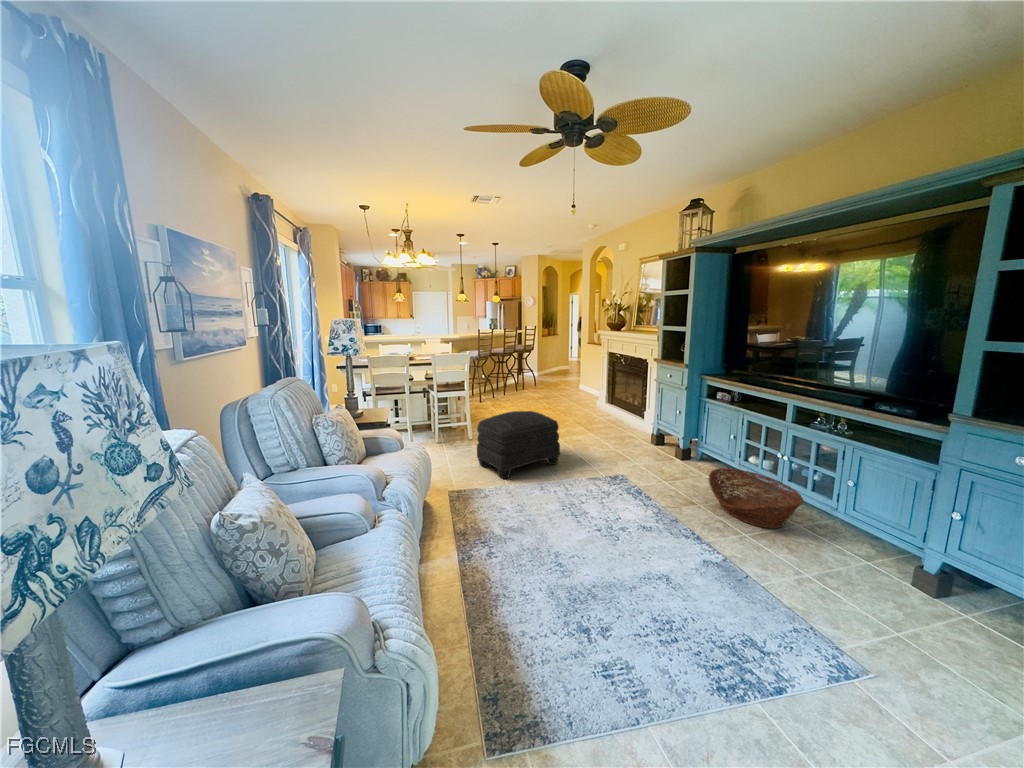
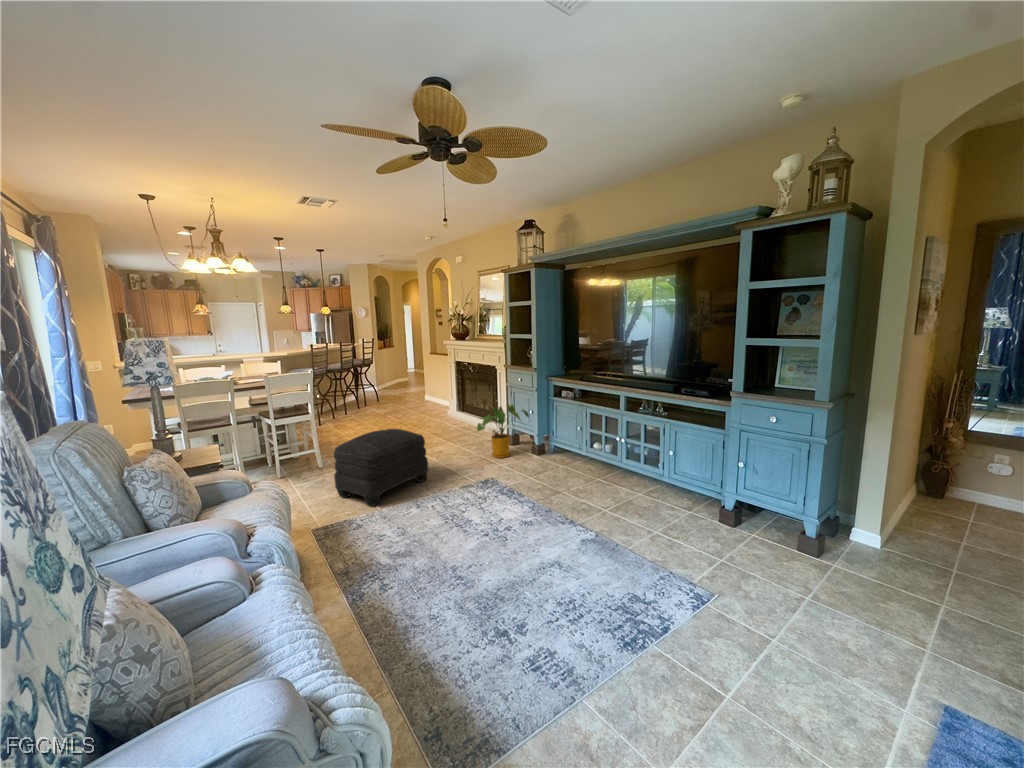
house plant: none [614,400,674,455] -> present [477,404,529,458]
basket: present [709,468,804,529] -> none [569,456,644,501]

